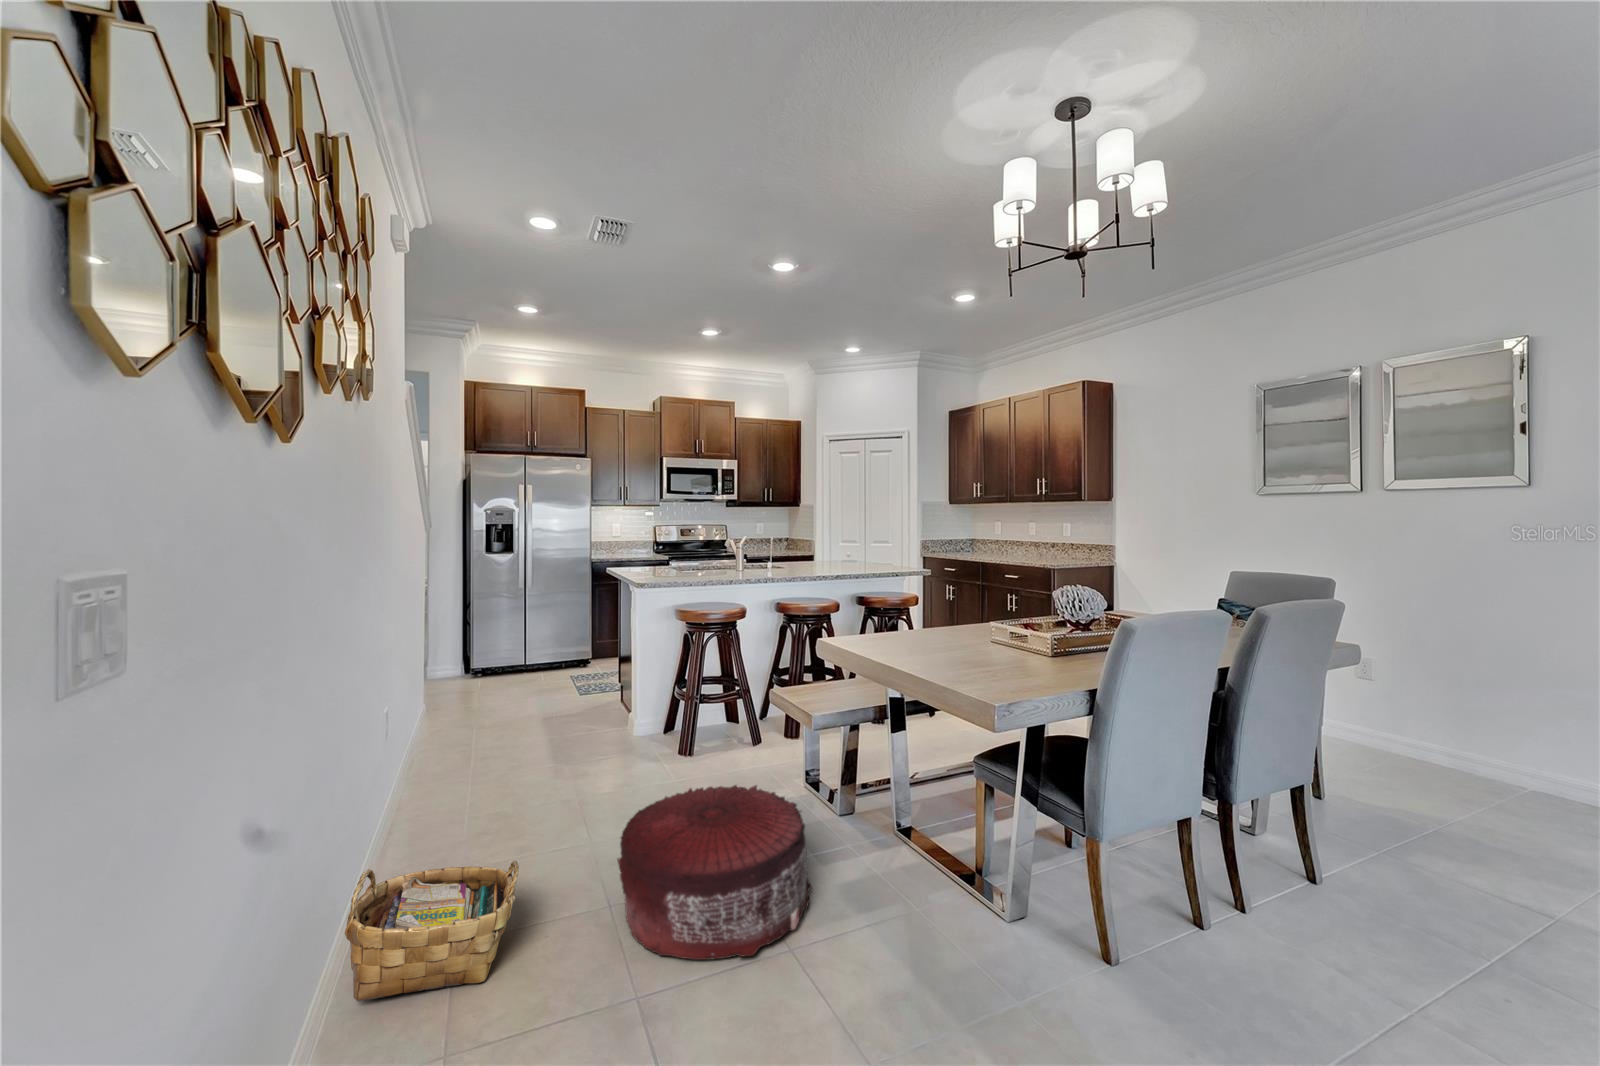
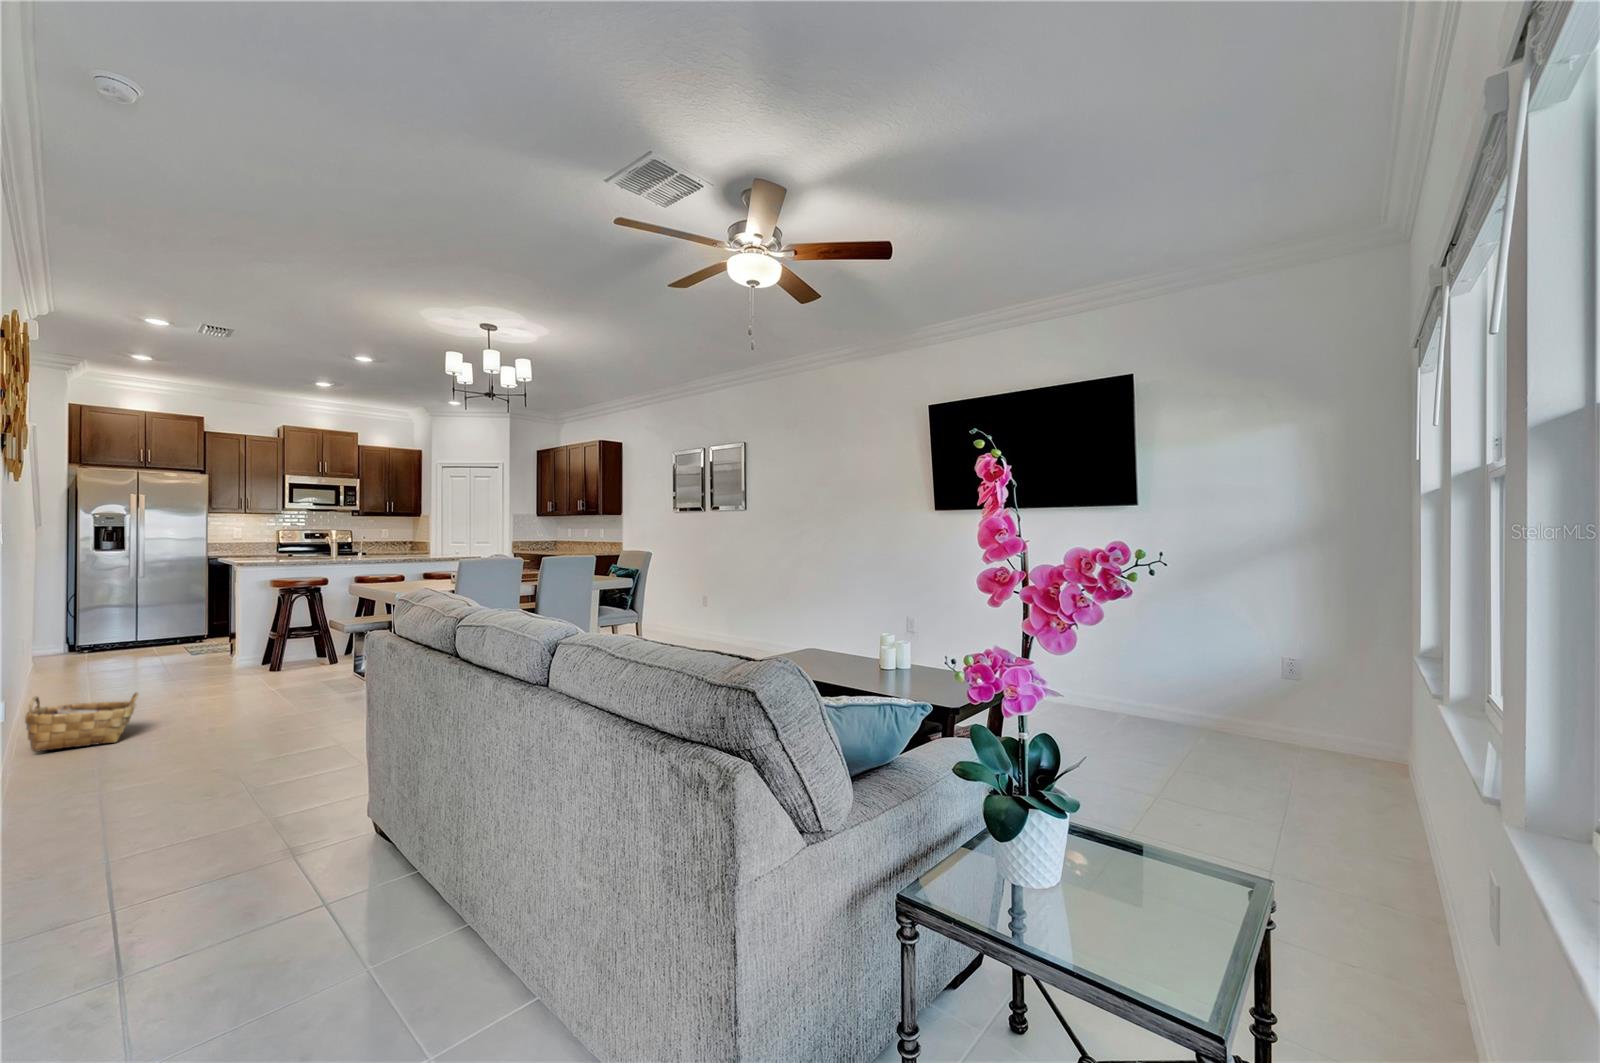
pouf: present [617,785,813,960] -> none [204,660,330,727]

